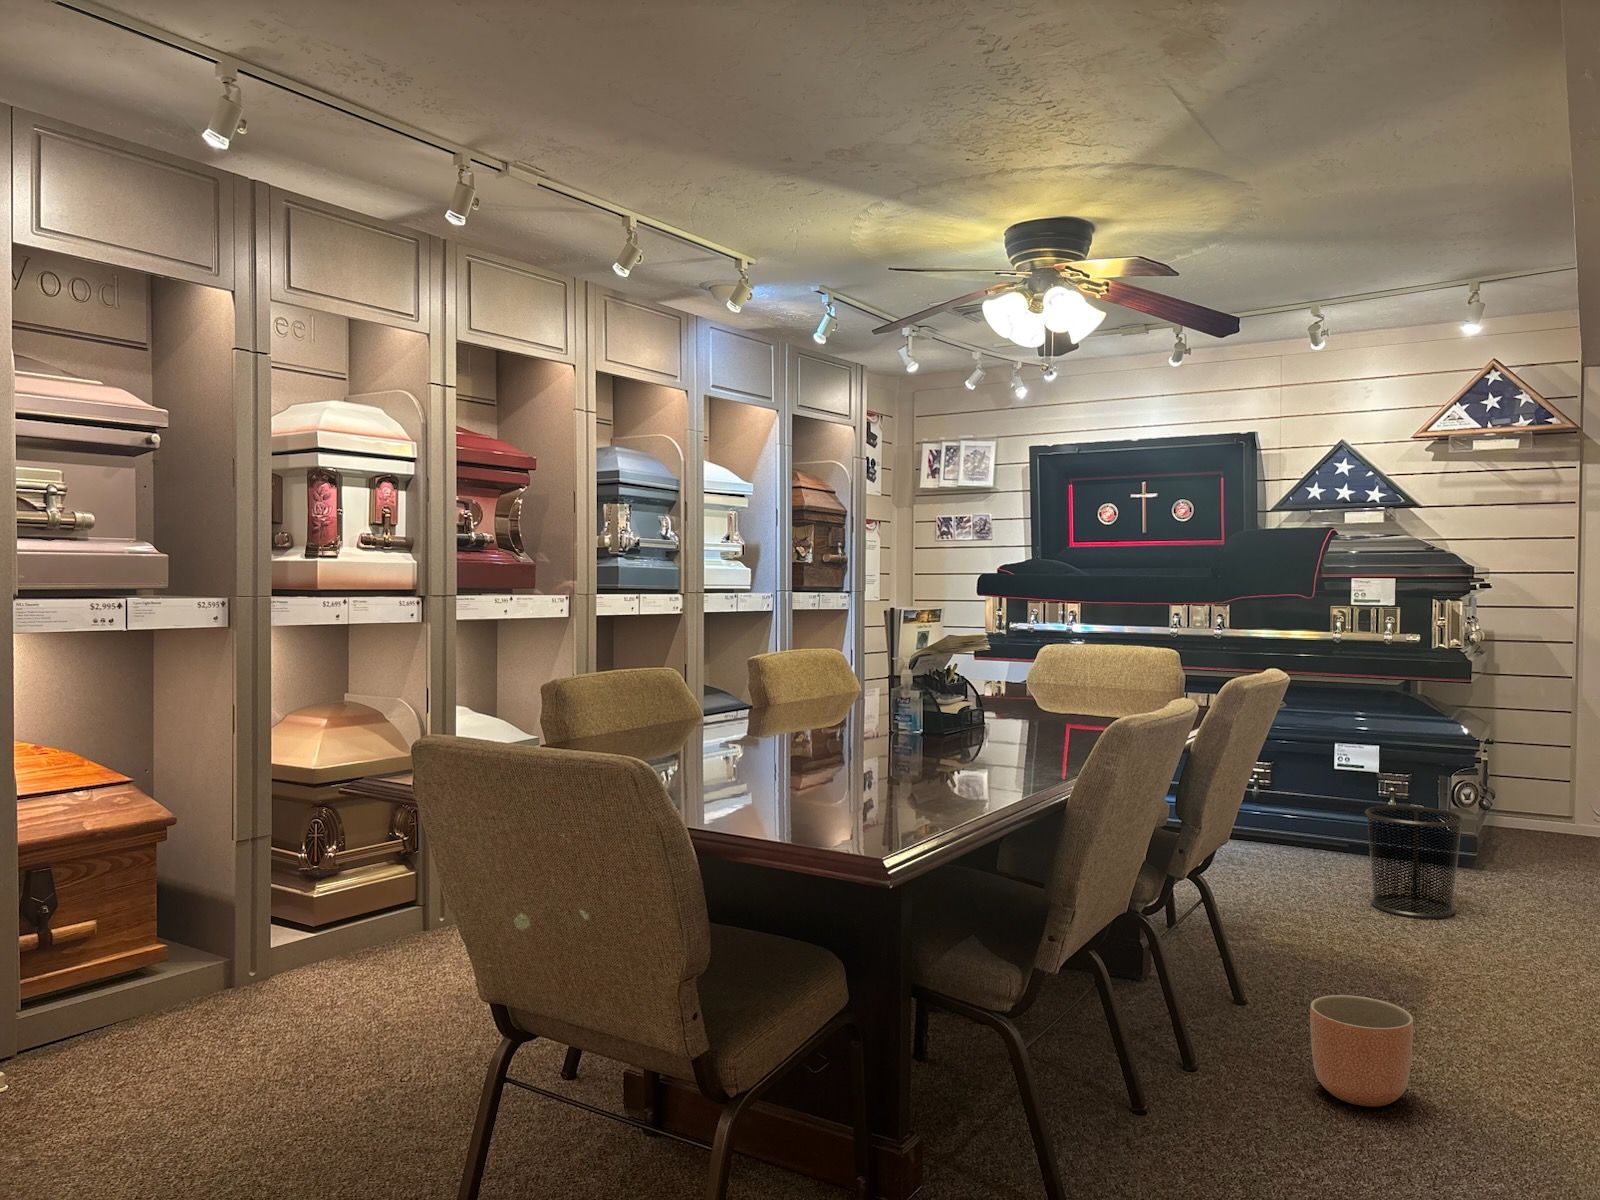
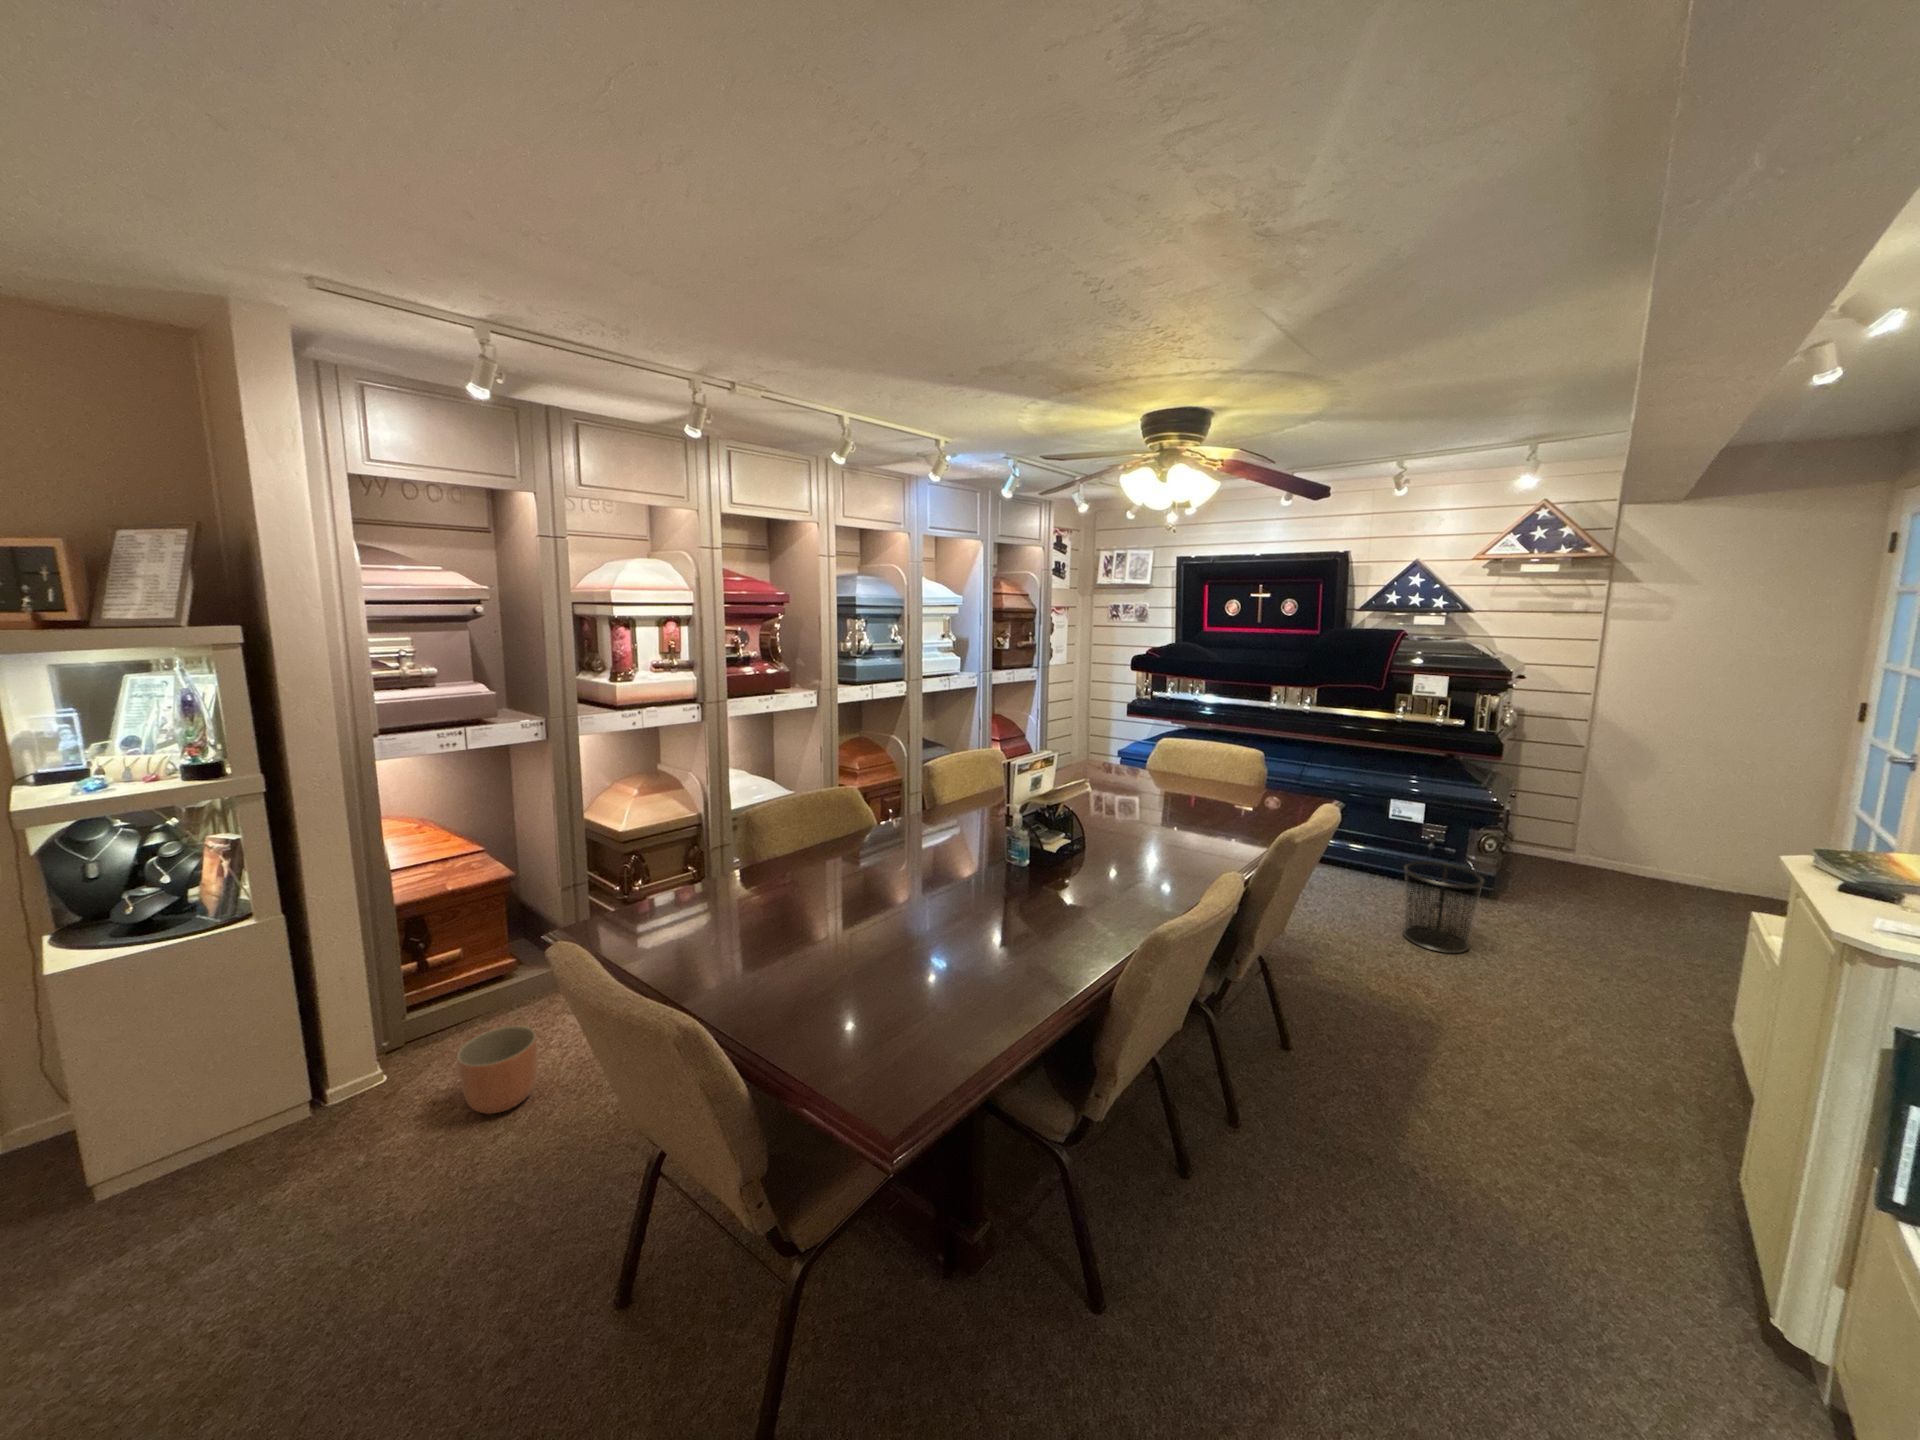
planter: present [1310,995,1413,1107] -> present [457,1026,538,1114]

